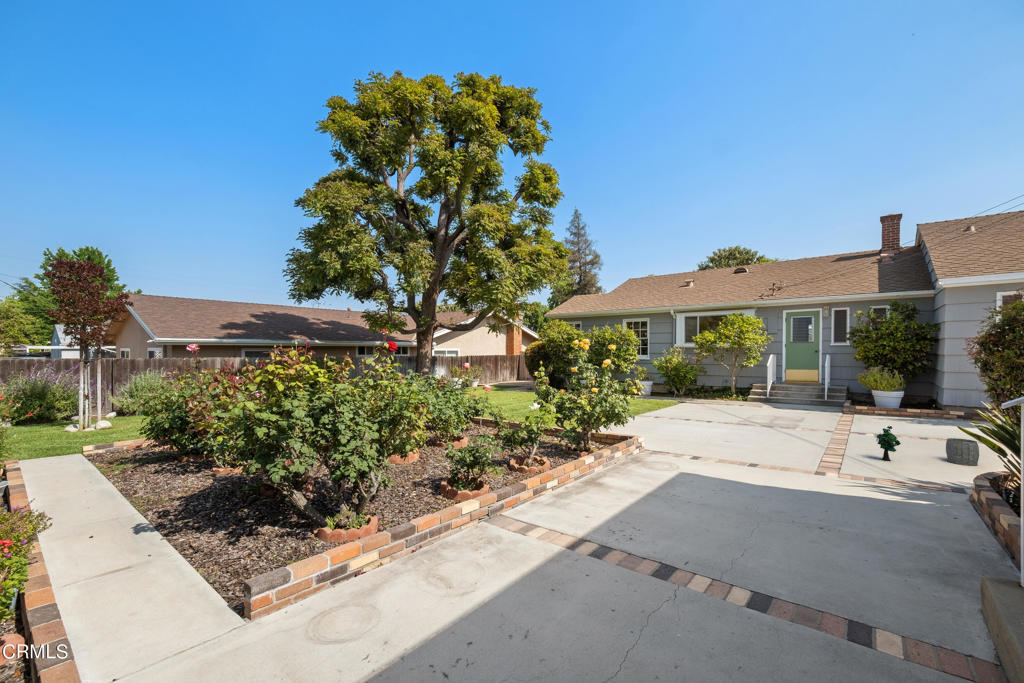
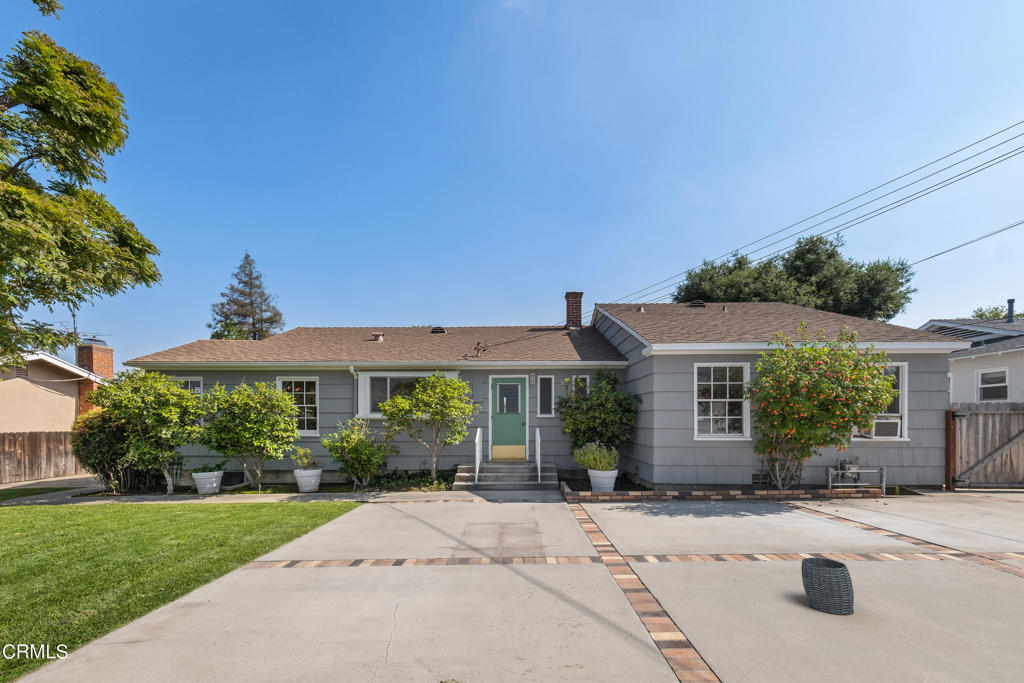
decorative plant: present [875,426,901,461] -> none [732,559,784,643]

